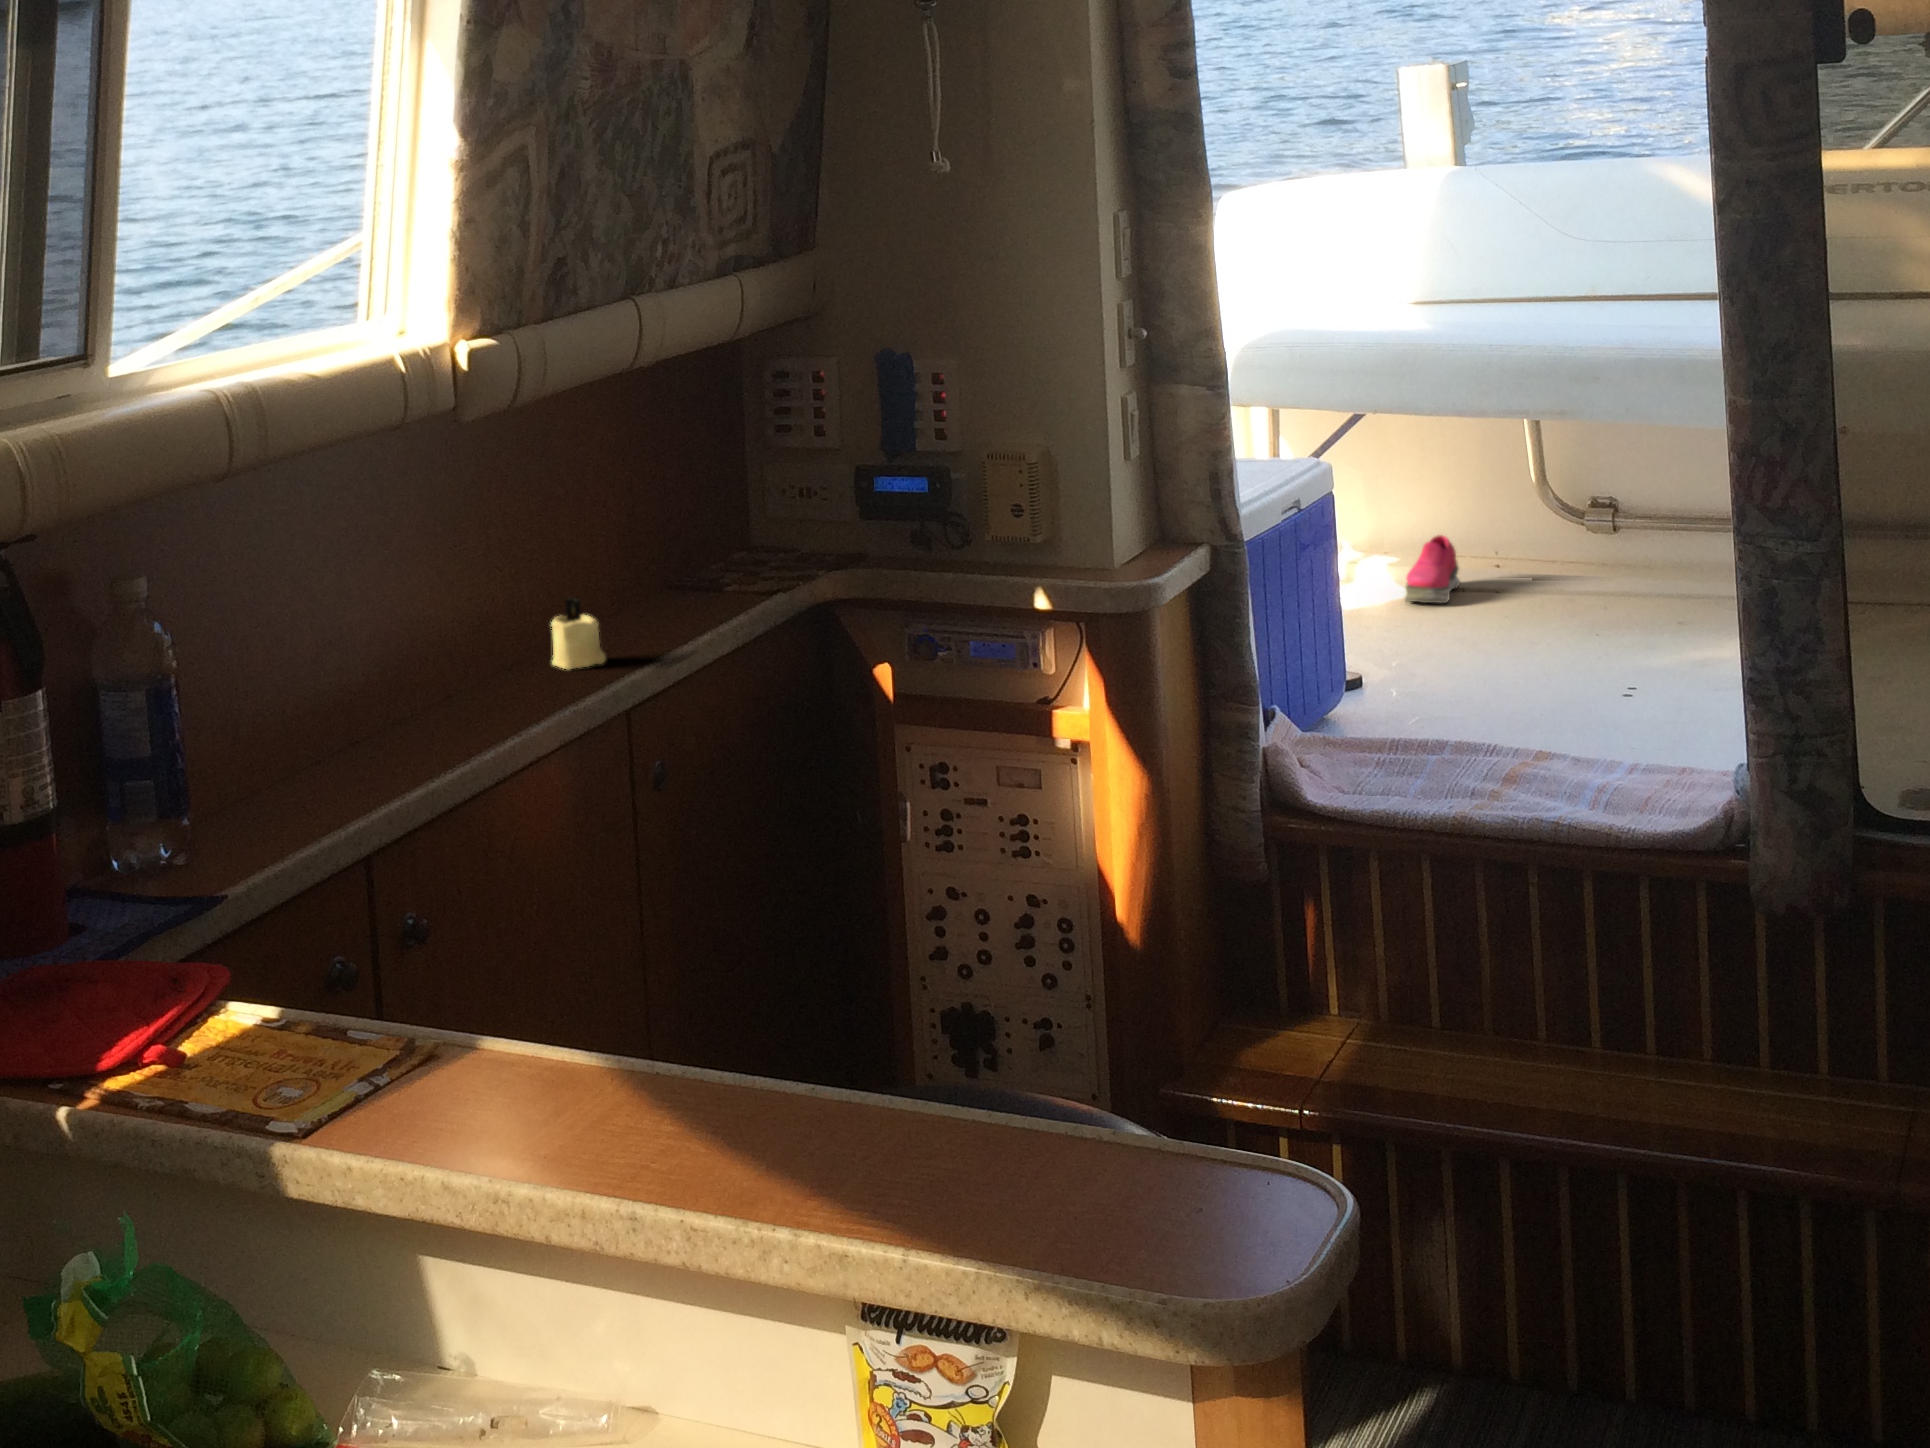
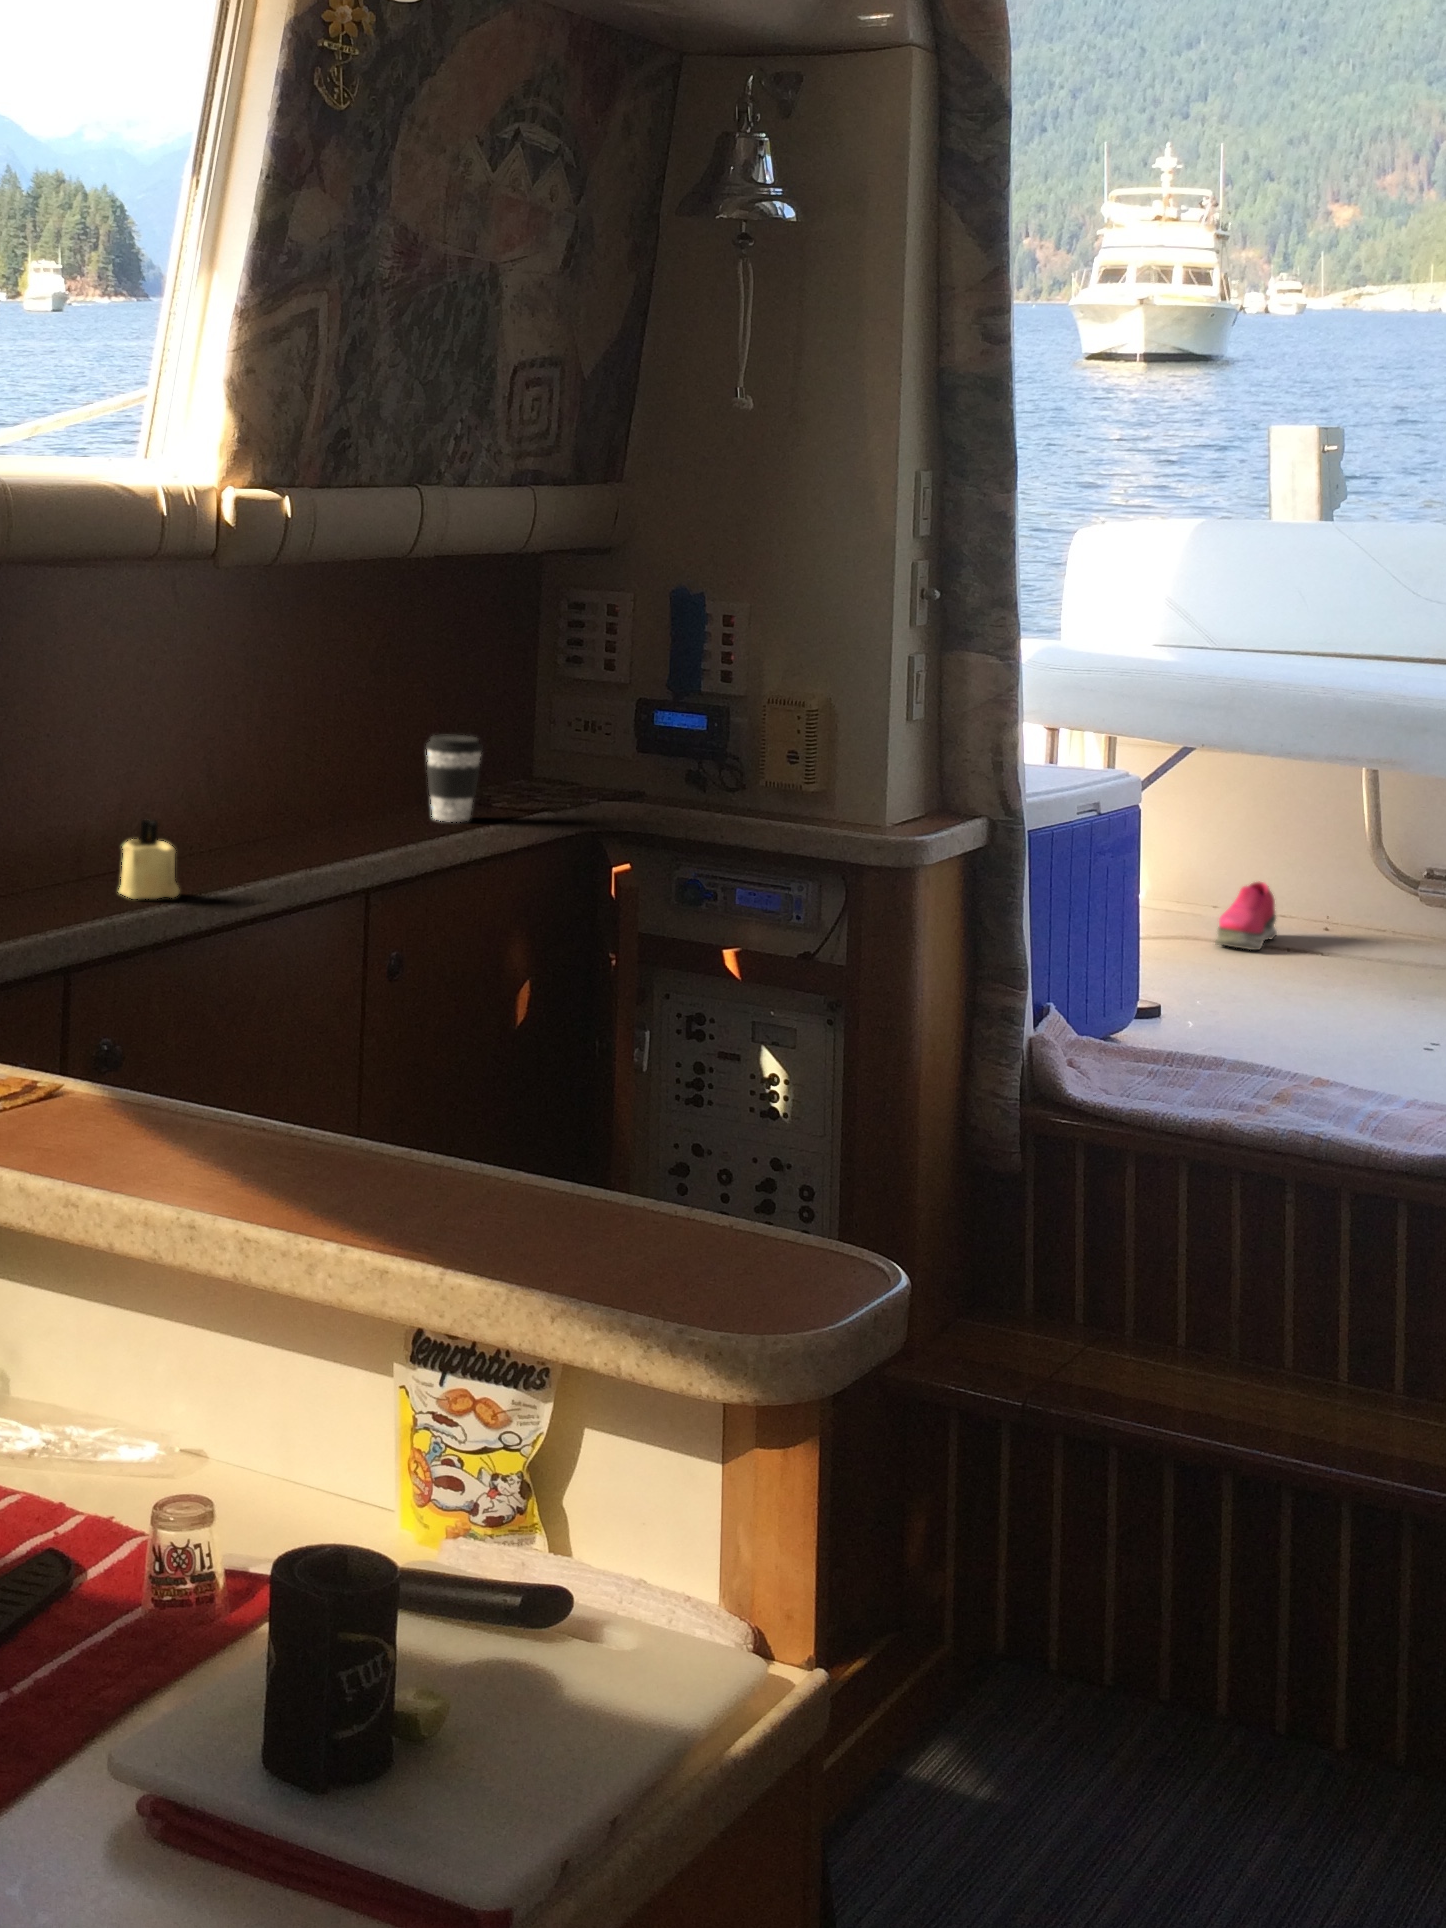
coffee cup: none [662,520,718,606] -> present [426,735,482,822]
candle: present [551,598,605,670] -> present [119,820,179,899]

